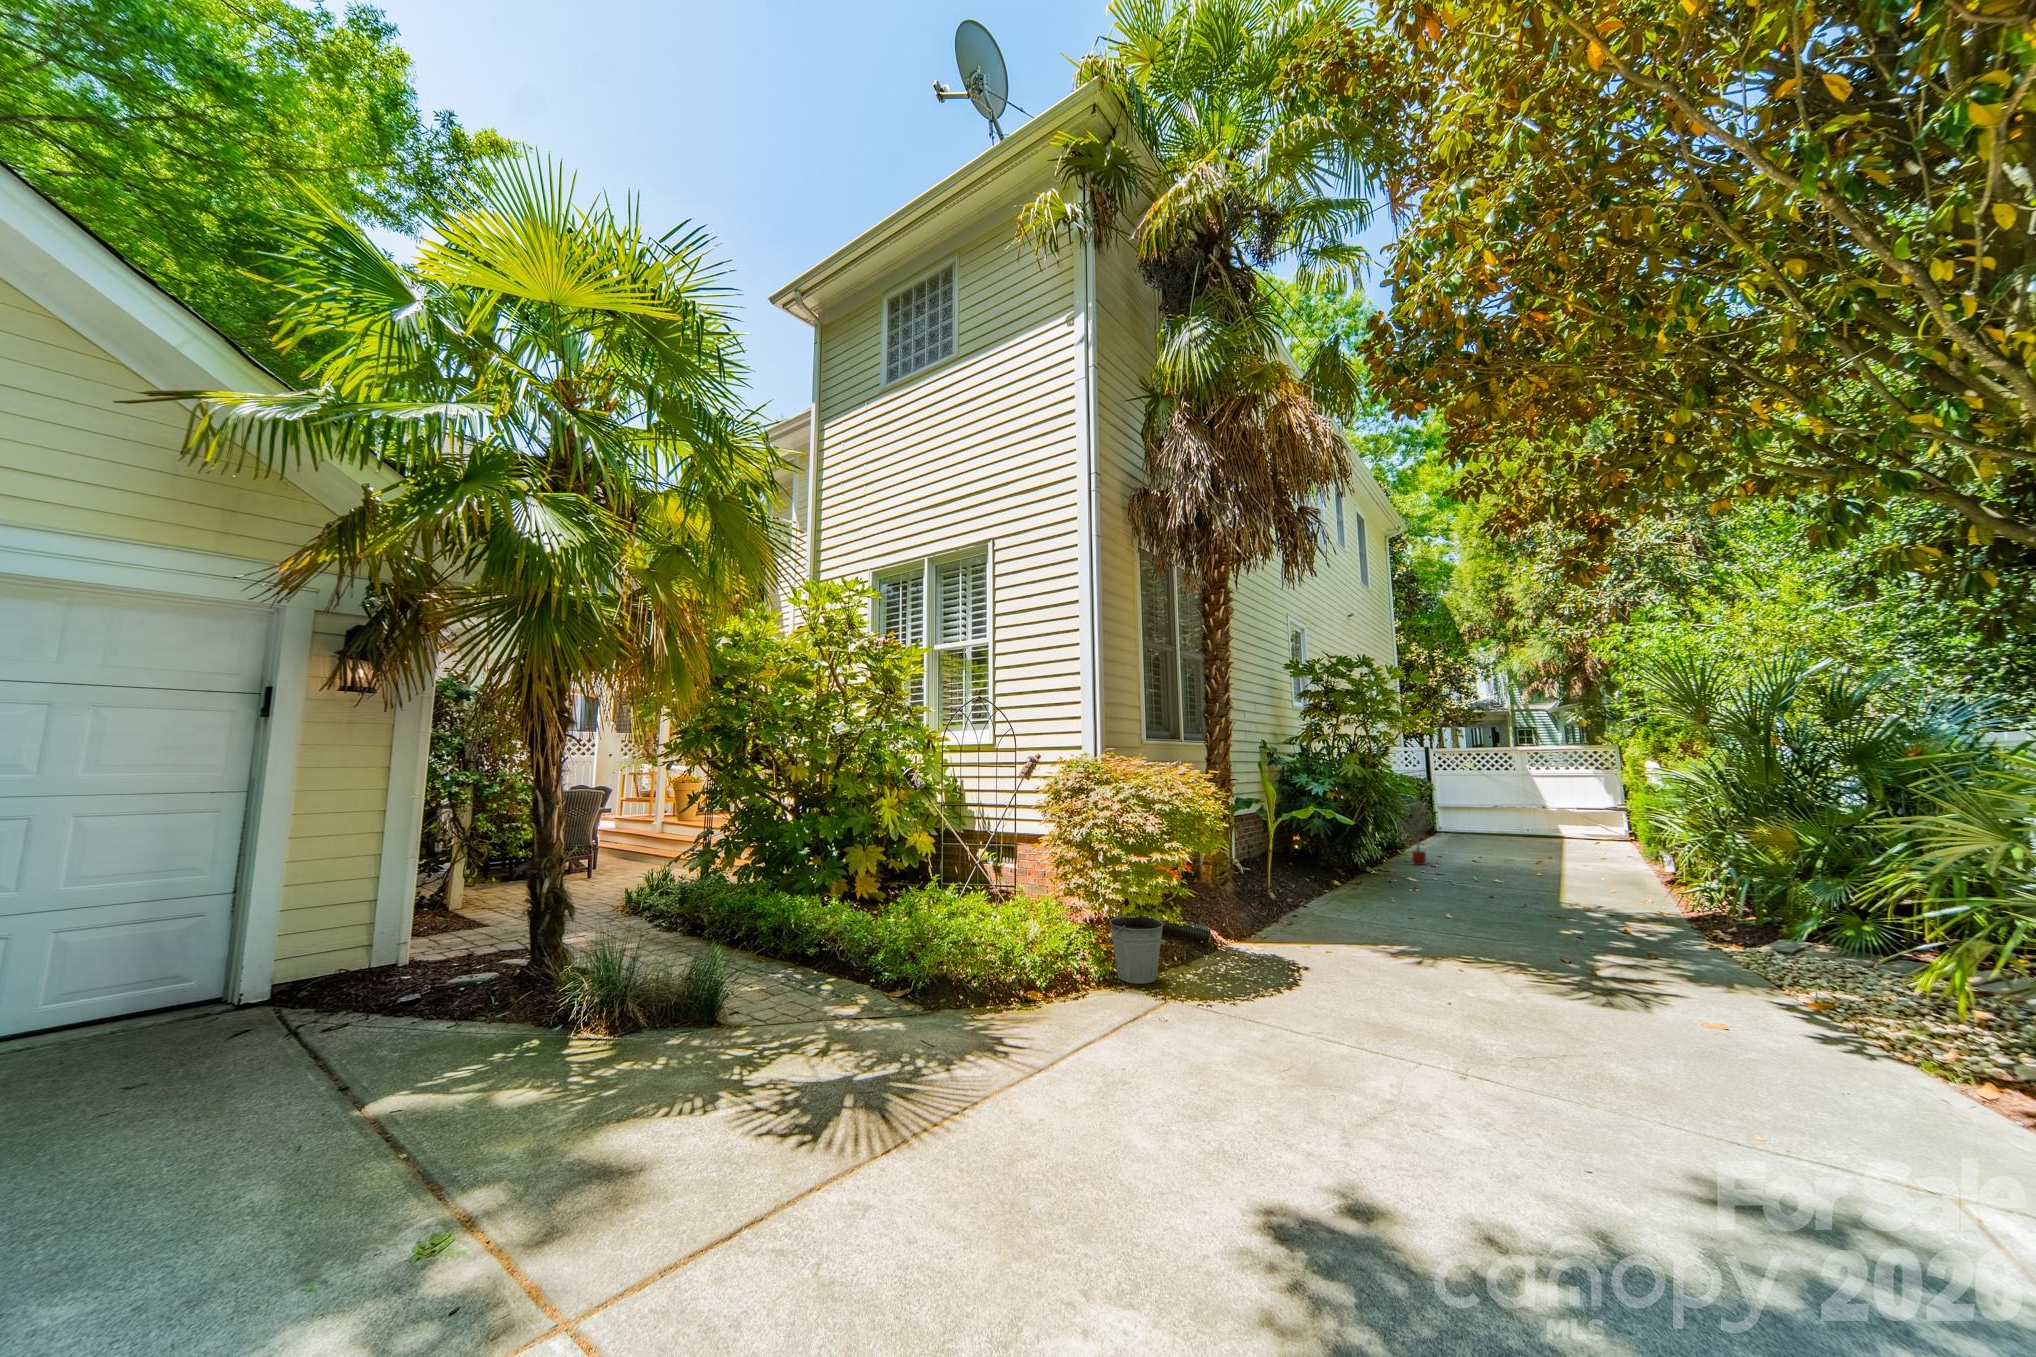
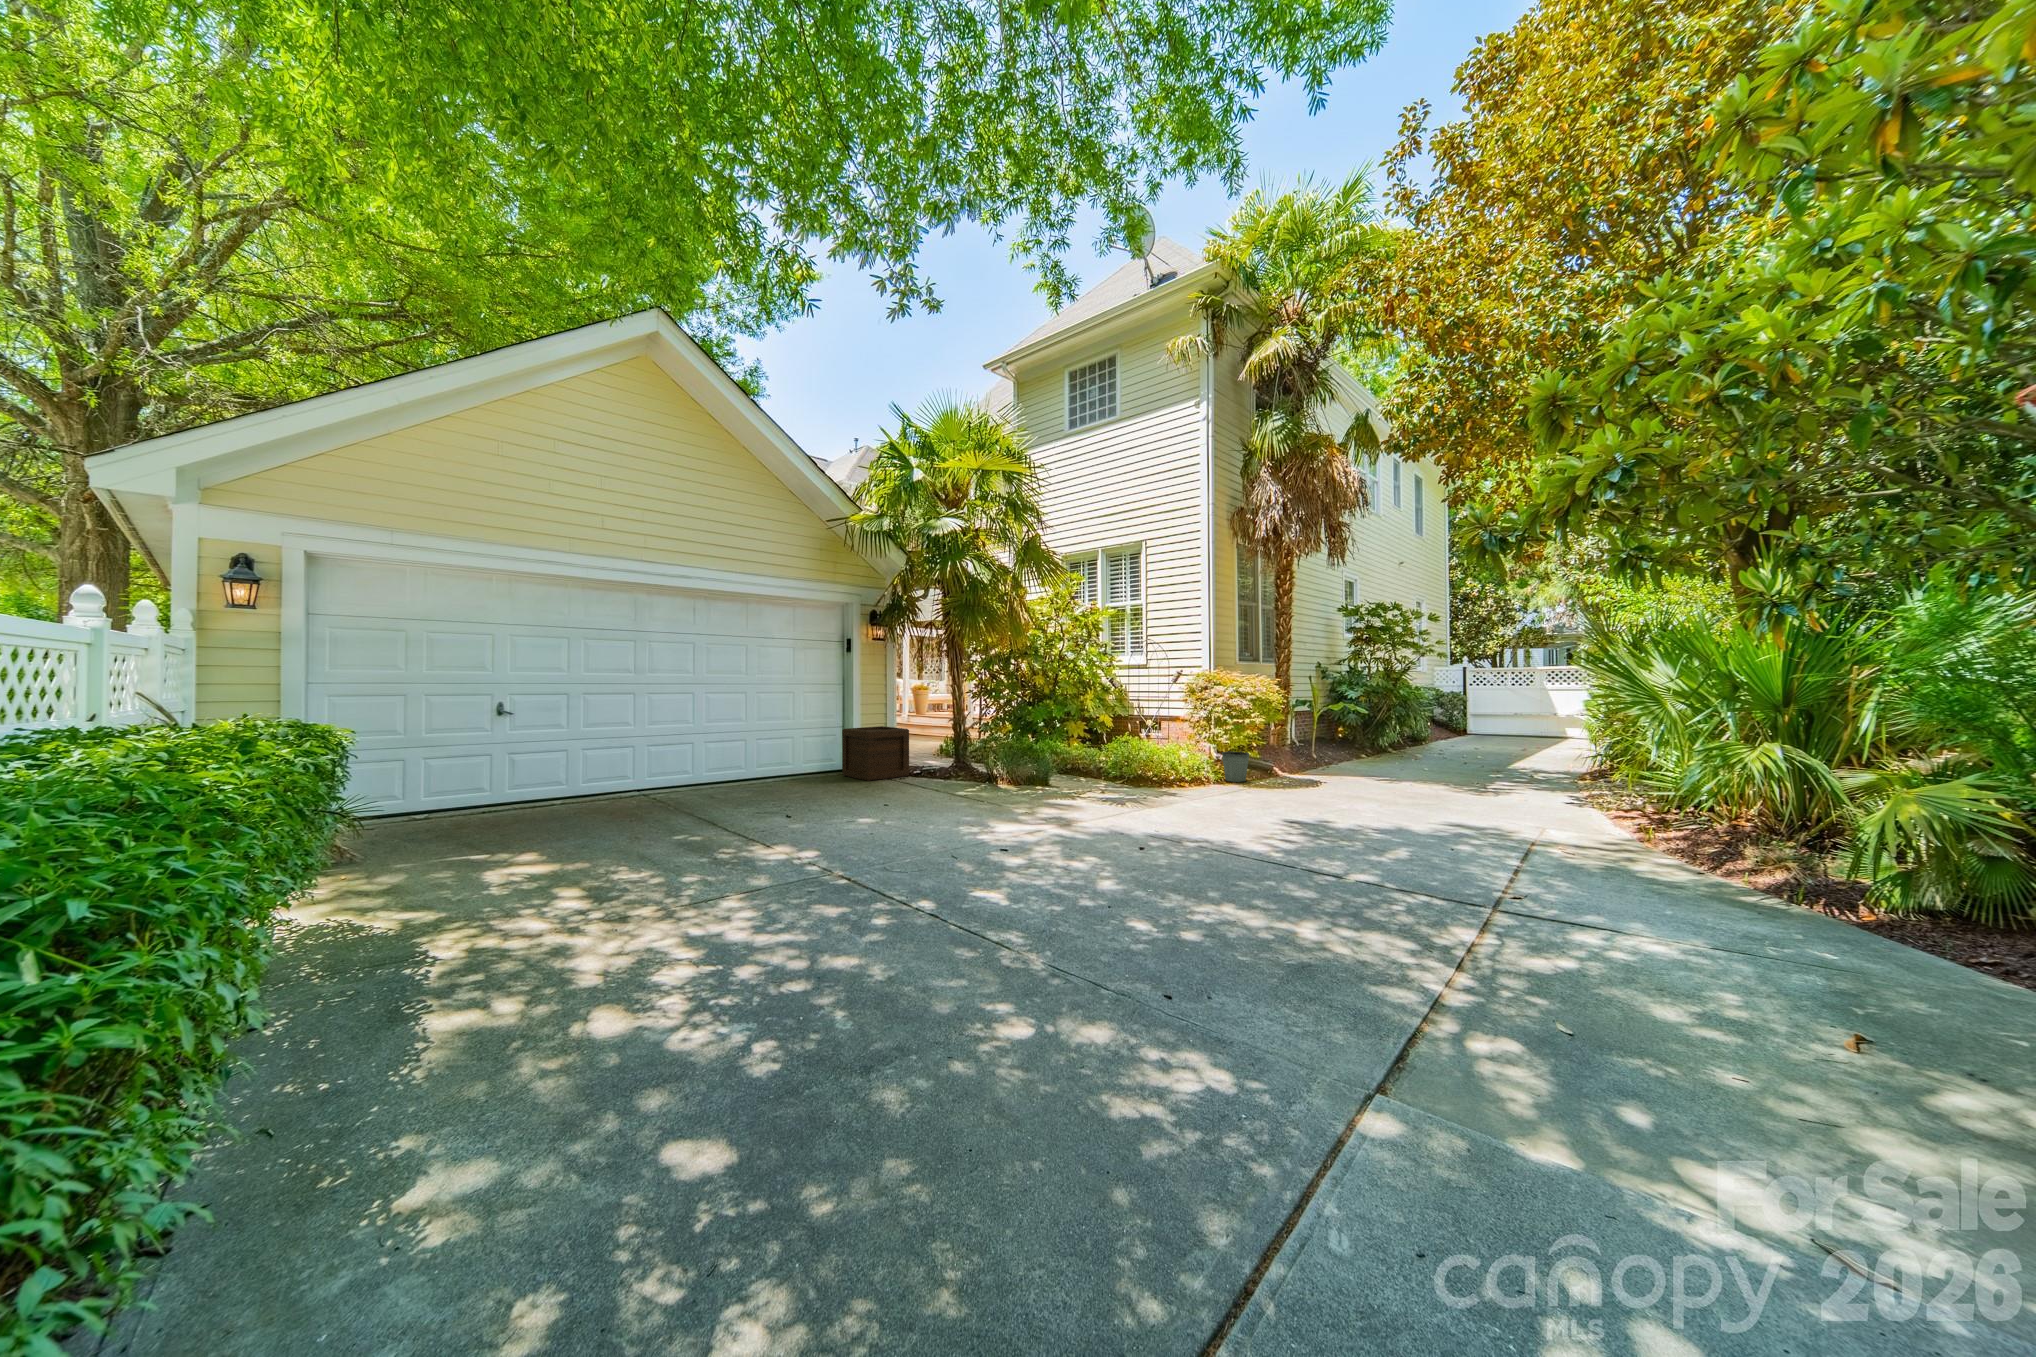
potted tree: present [1395,800,1430,865] -> none [1417,701,1444,747]
wooden crate: none [299,870,462,1012] -> present [842,726,909,781]

